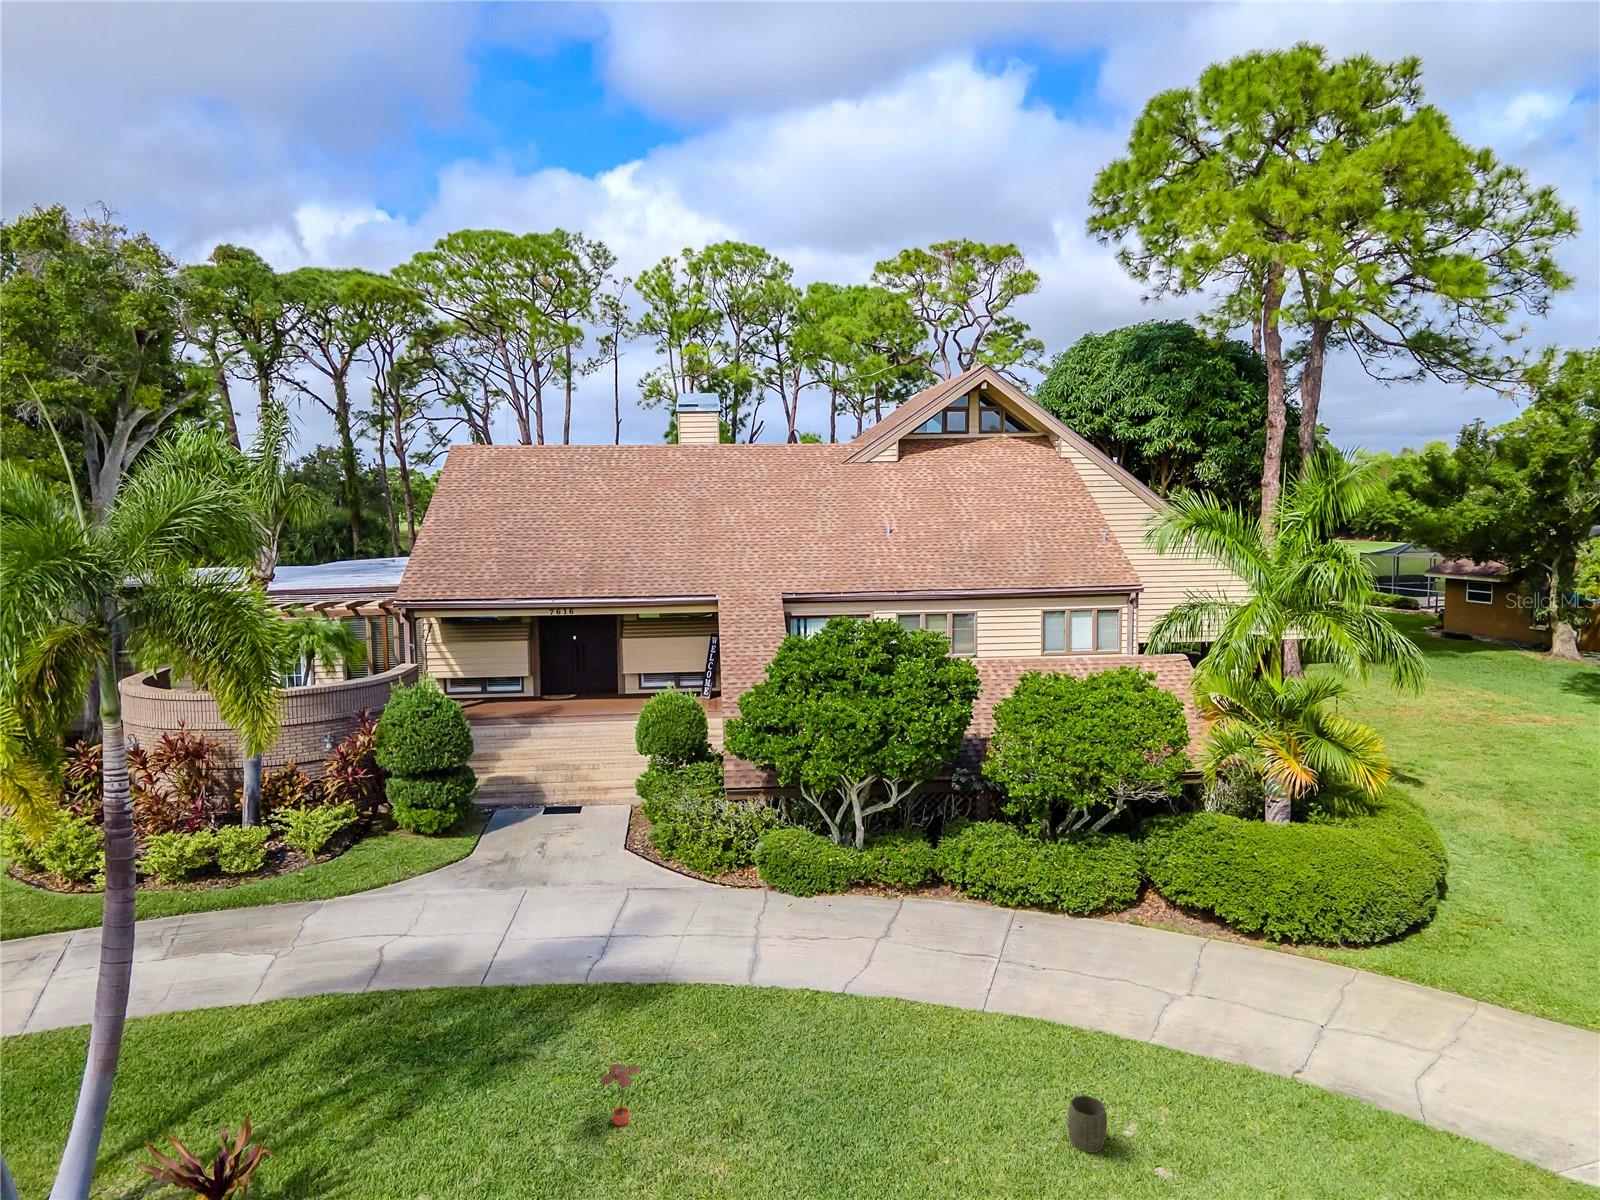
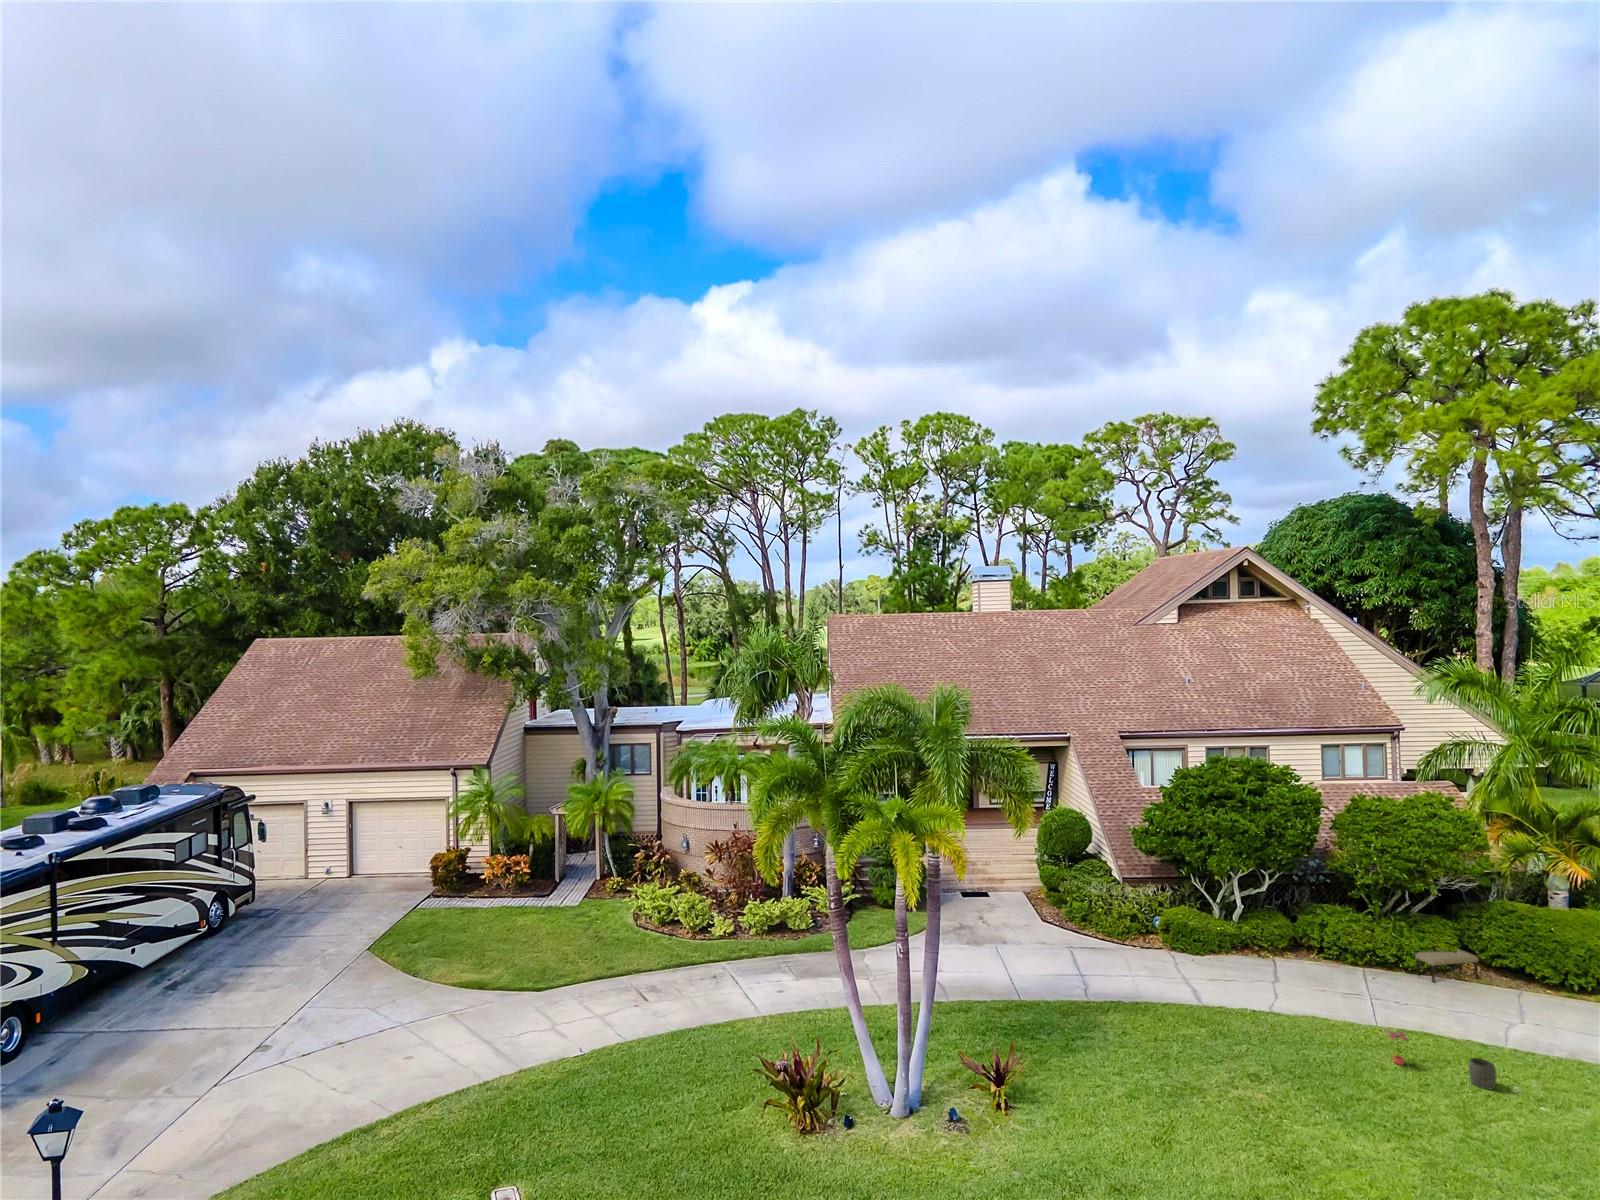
bench: none [1075,883,1158,935] -> present [1416,950,1479,982]
potted plant: present [601,1064,640,1125] -> present [1386,1031,1409,1065]

